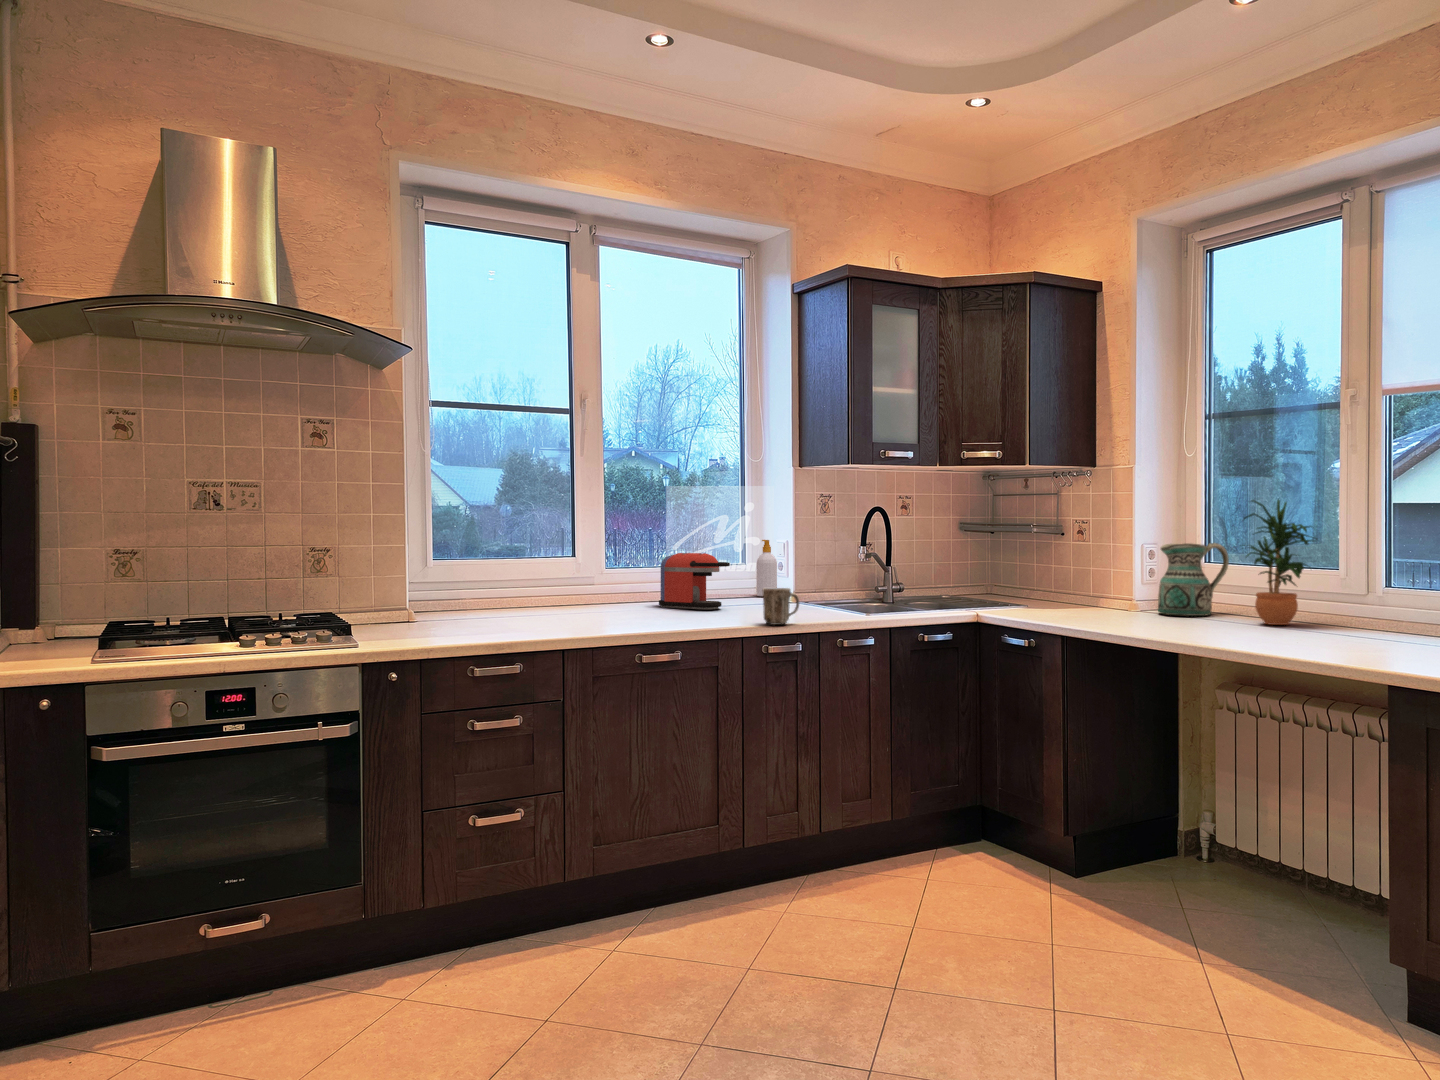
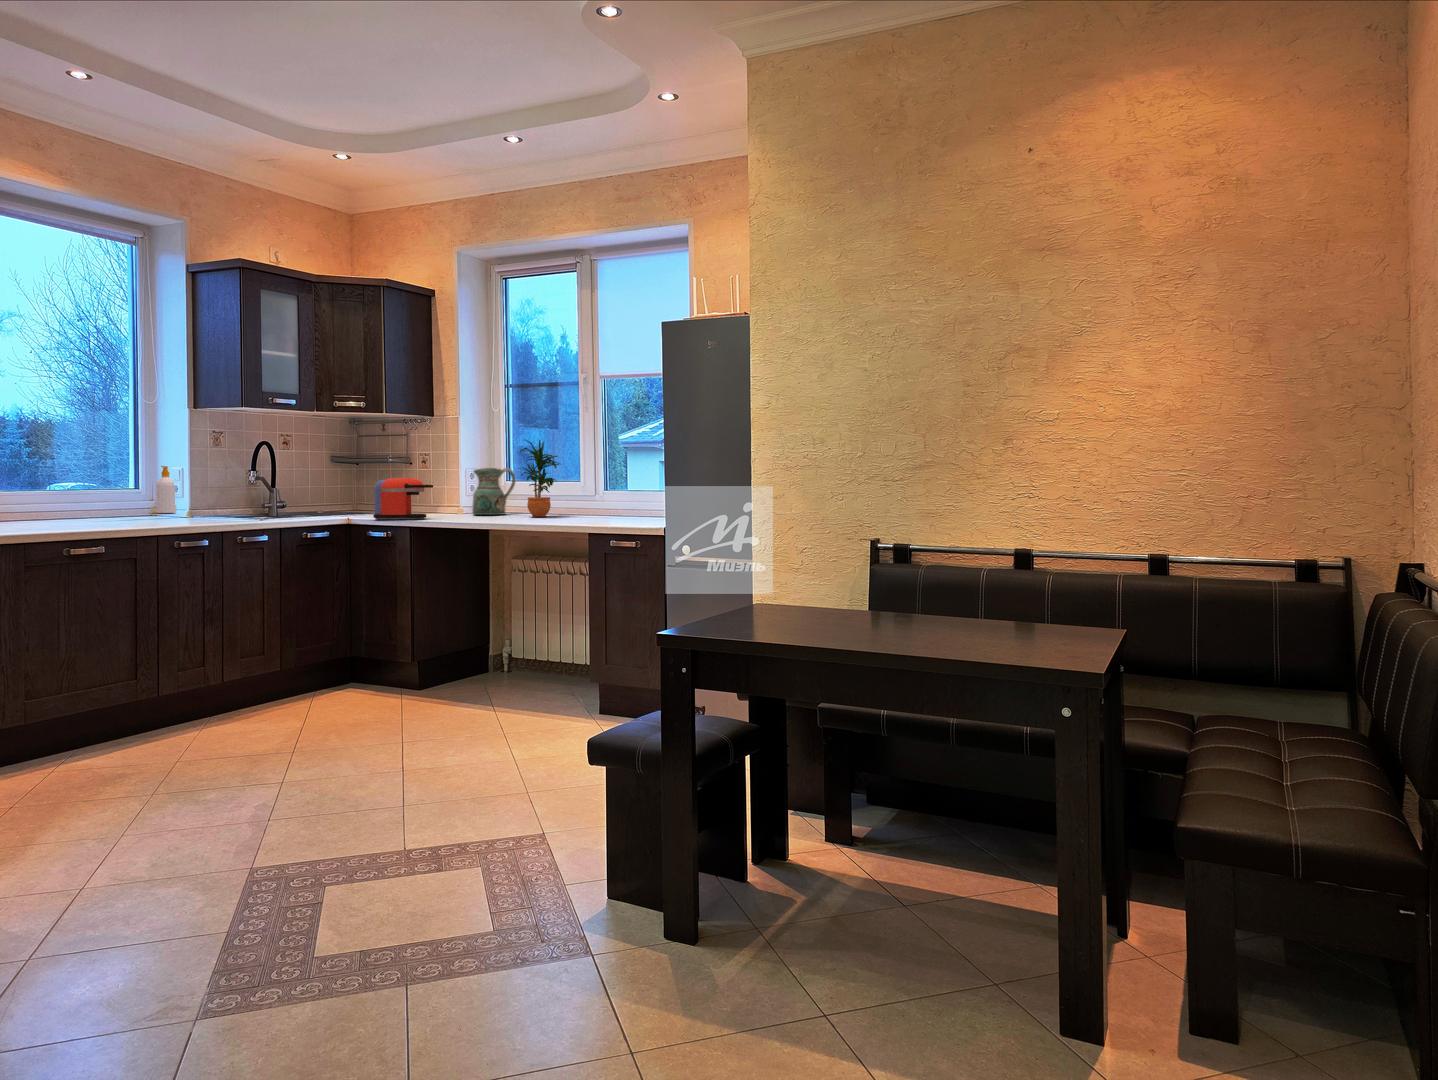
coffee maker: present [659,553,730,609] -> present [373,478,433,519]
mug: present [762,588,799,625] -> none [175,498,207,525]

